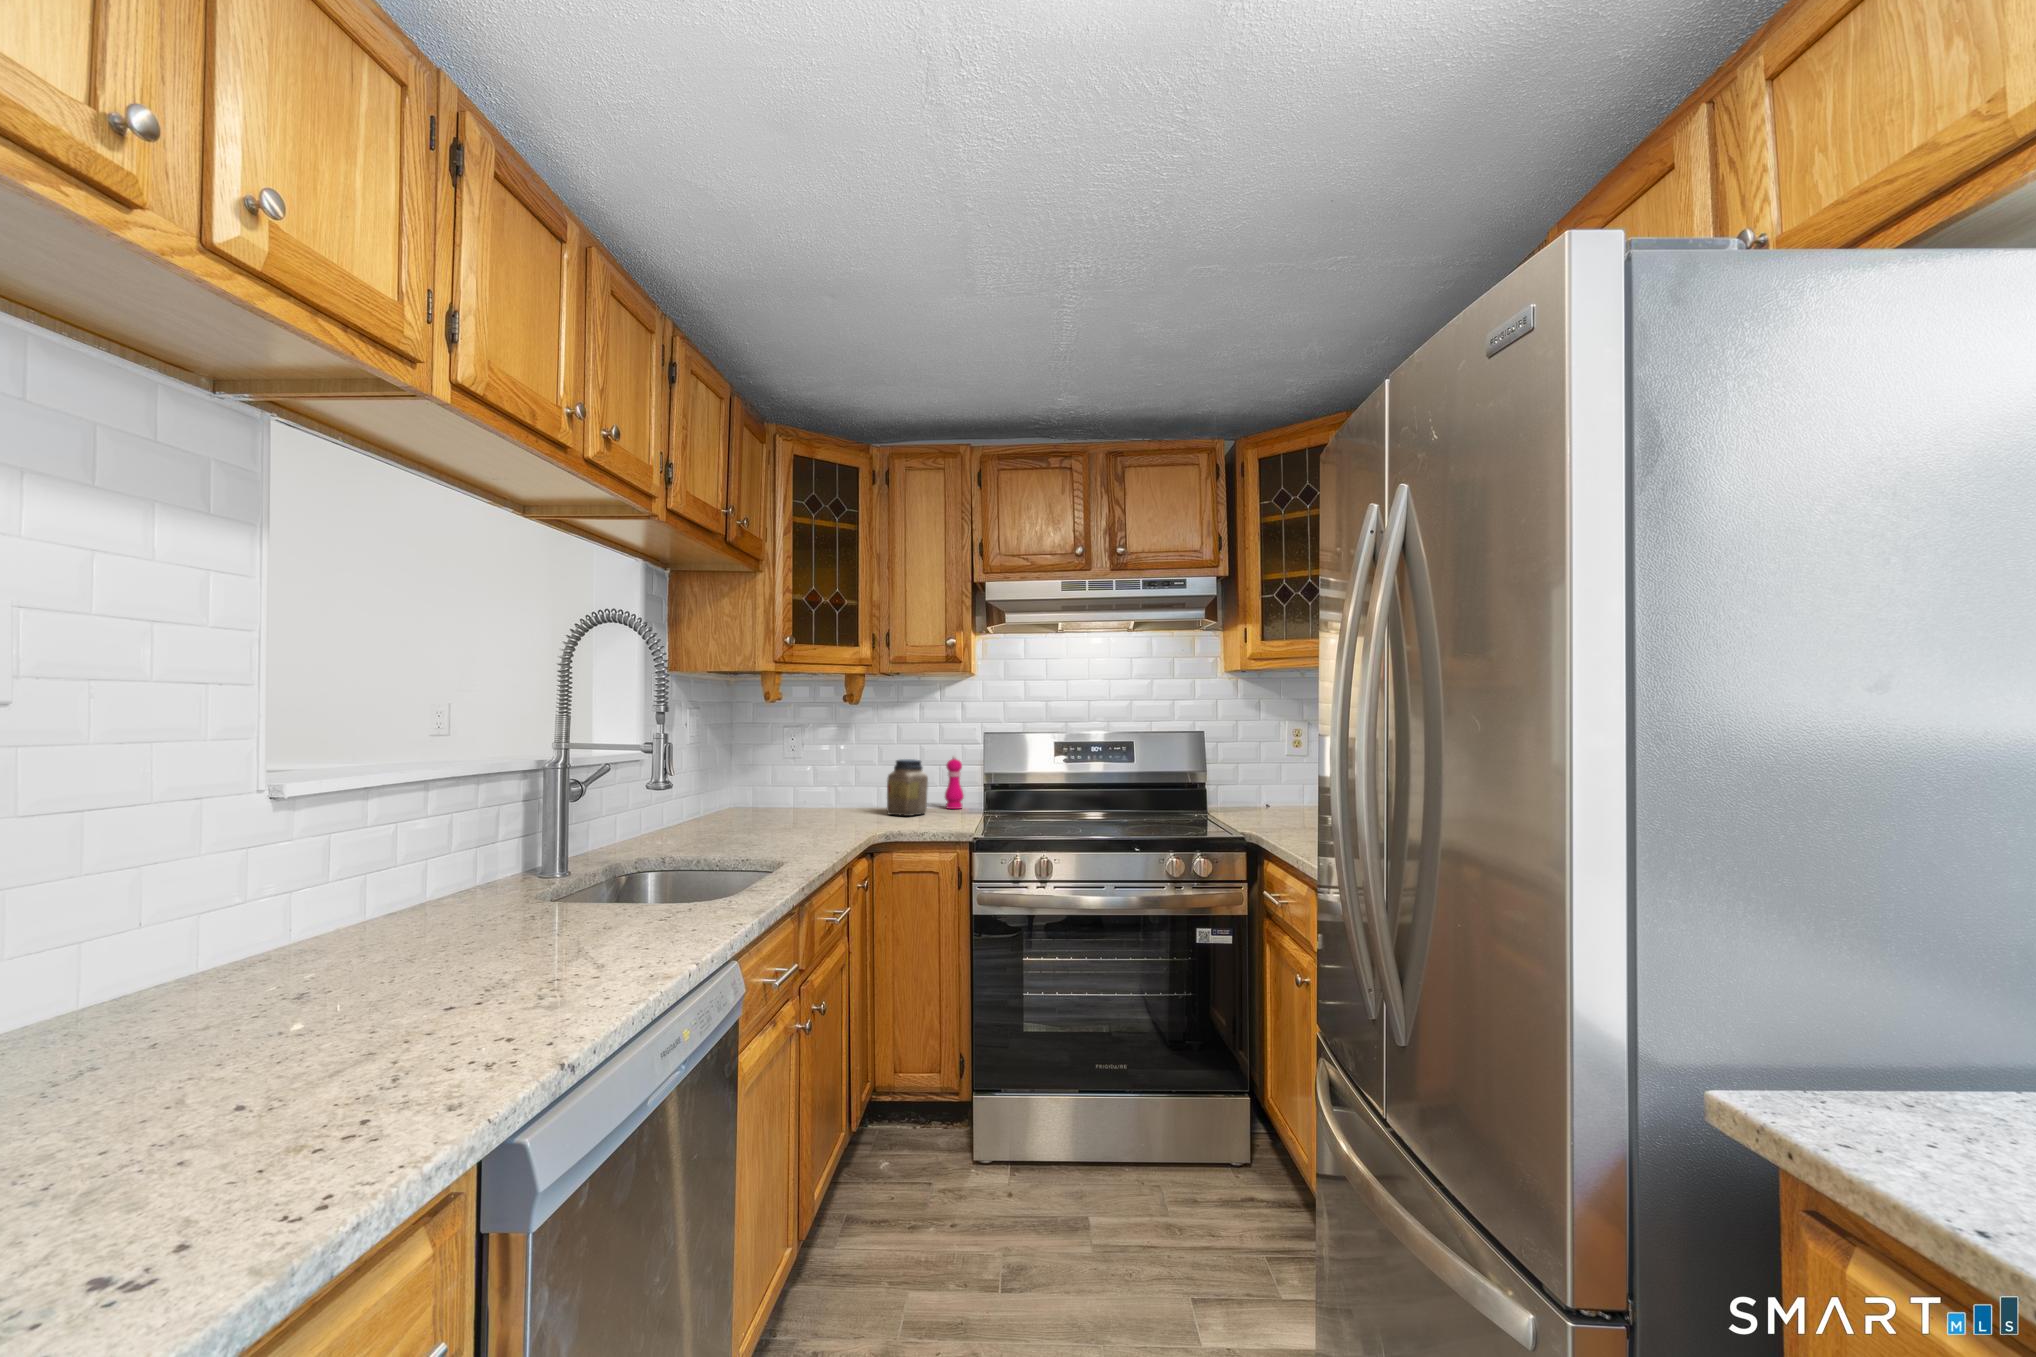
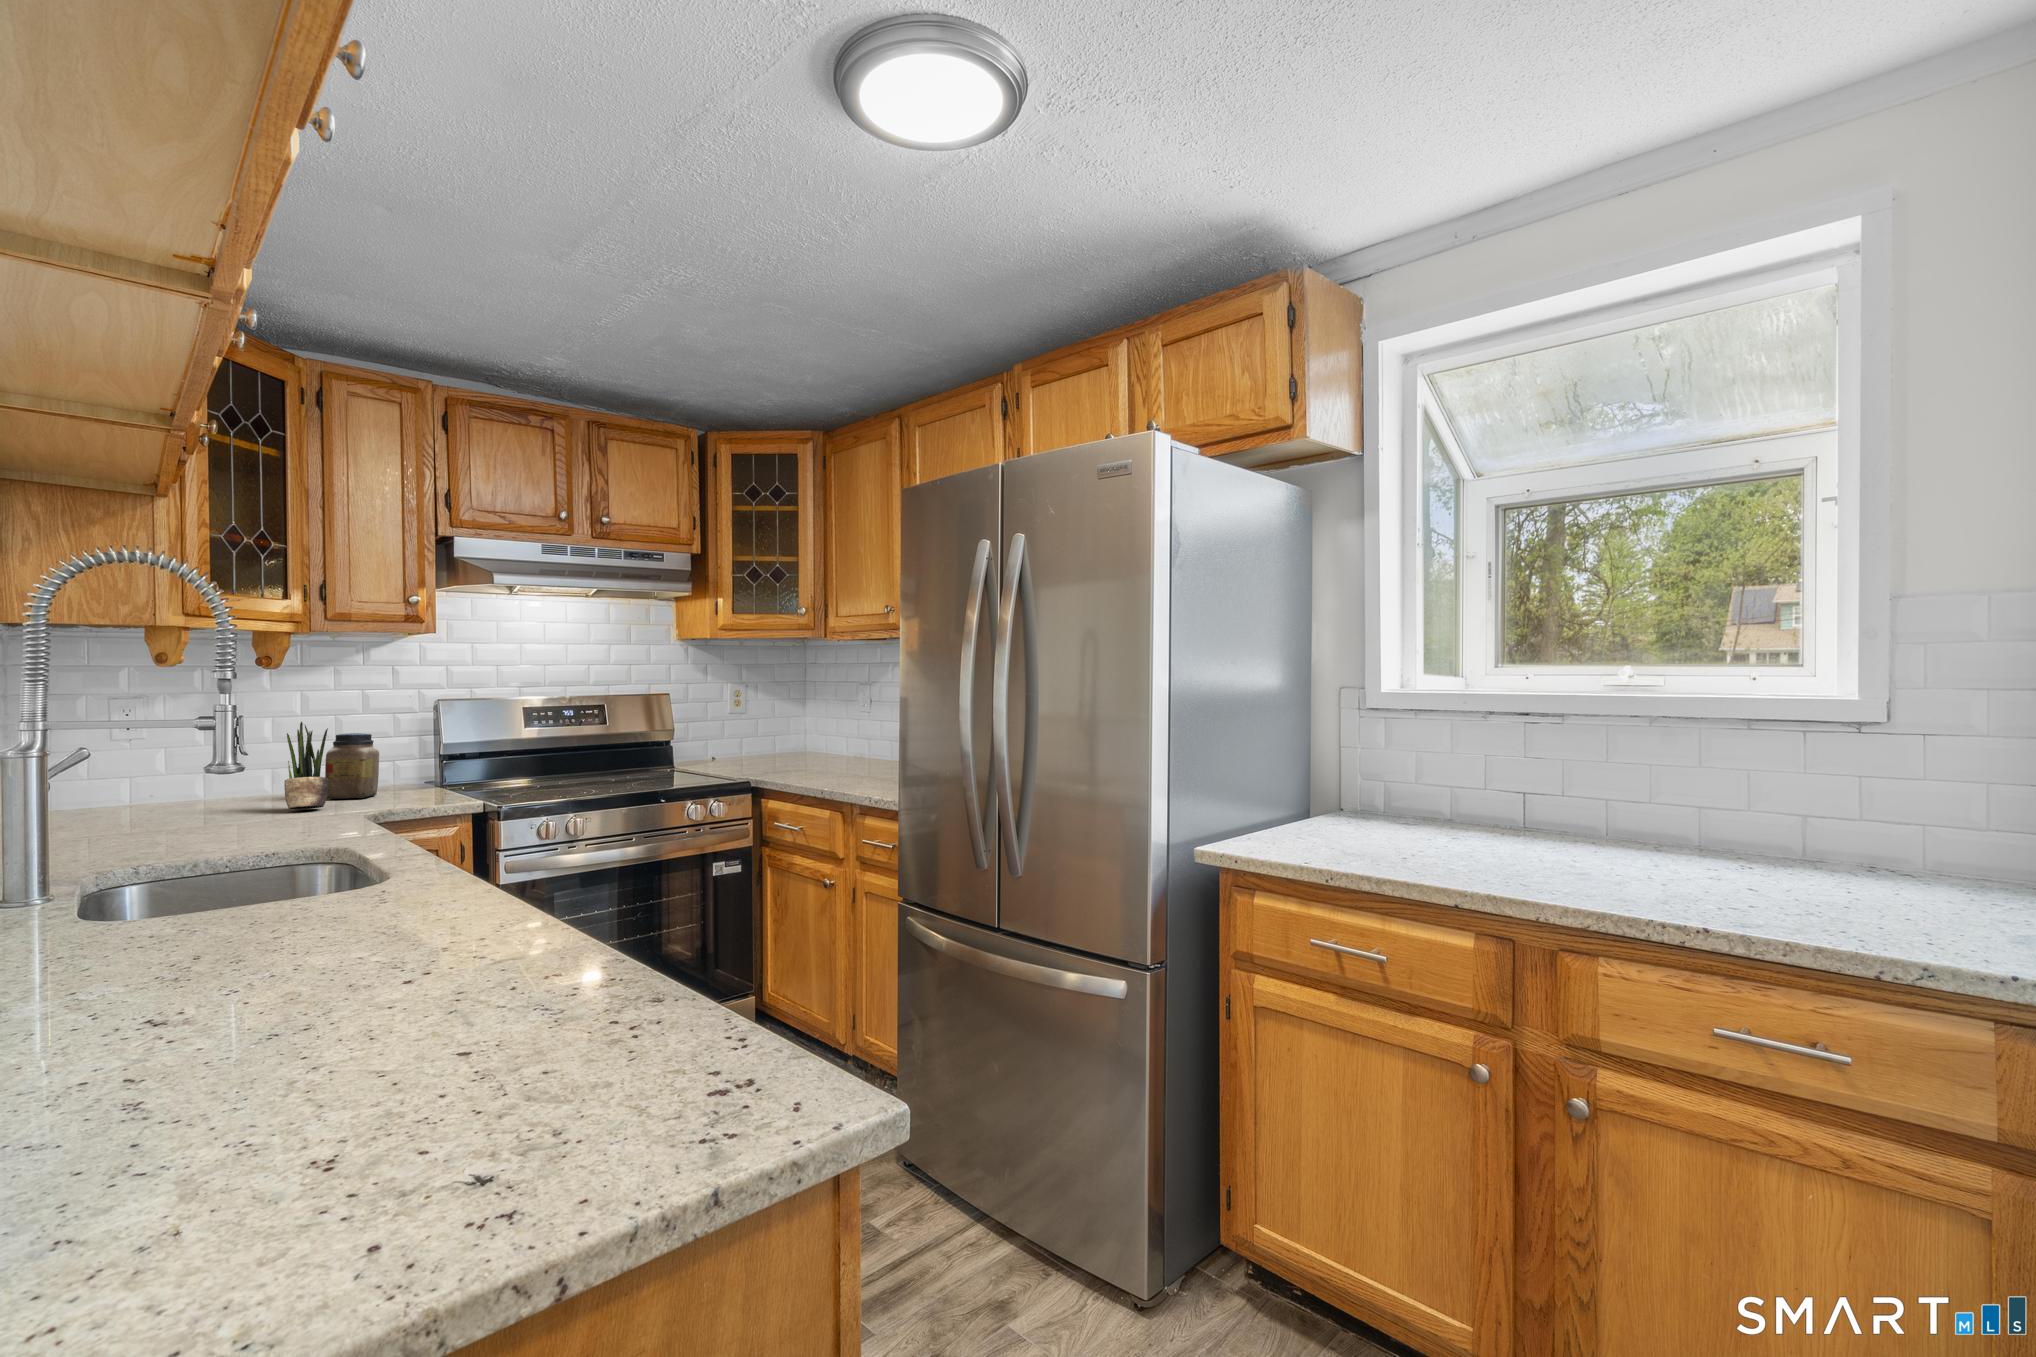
potted plant: none [837,749,869,823] -> present [284,722,328,809]
pepper mill: present [945,755,964,809] -> none [382,728,408,789]

